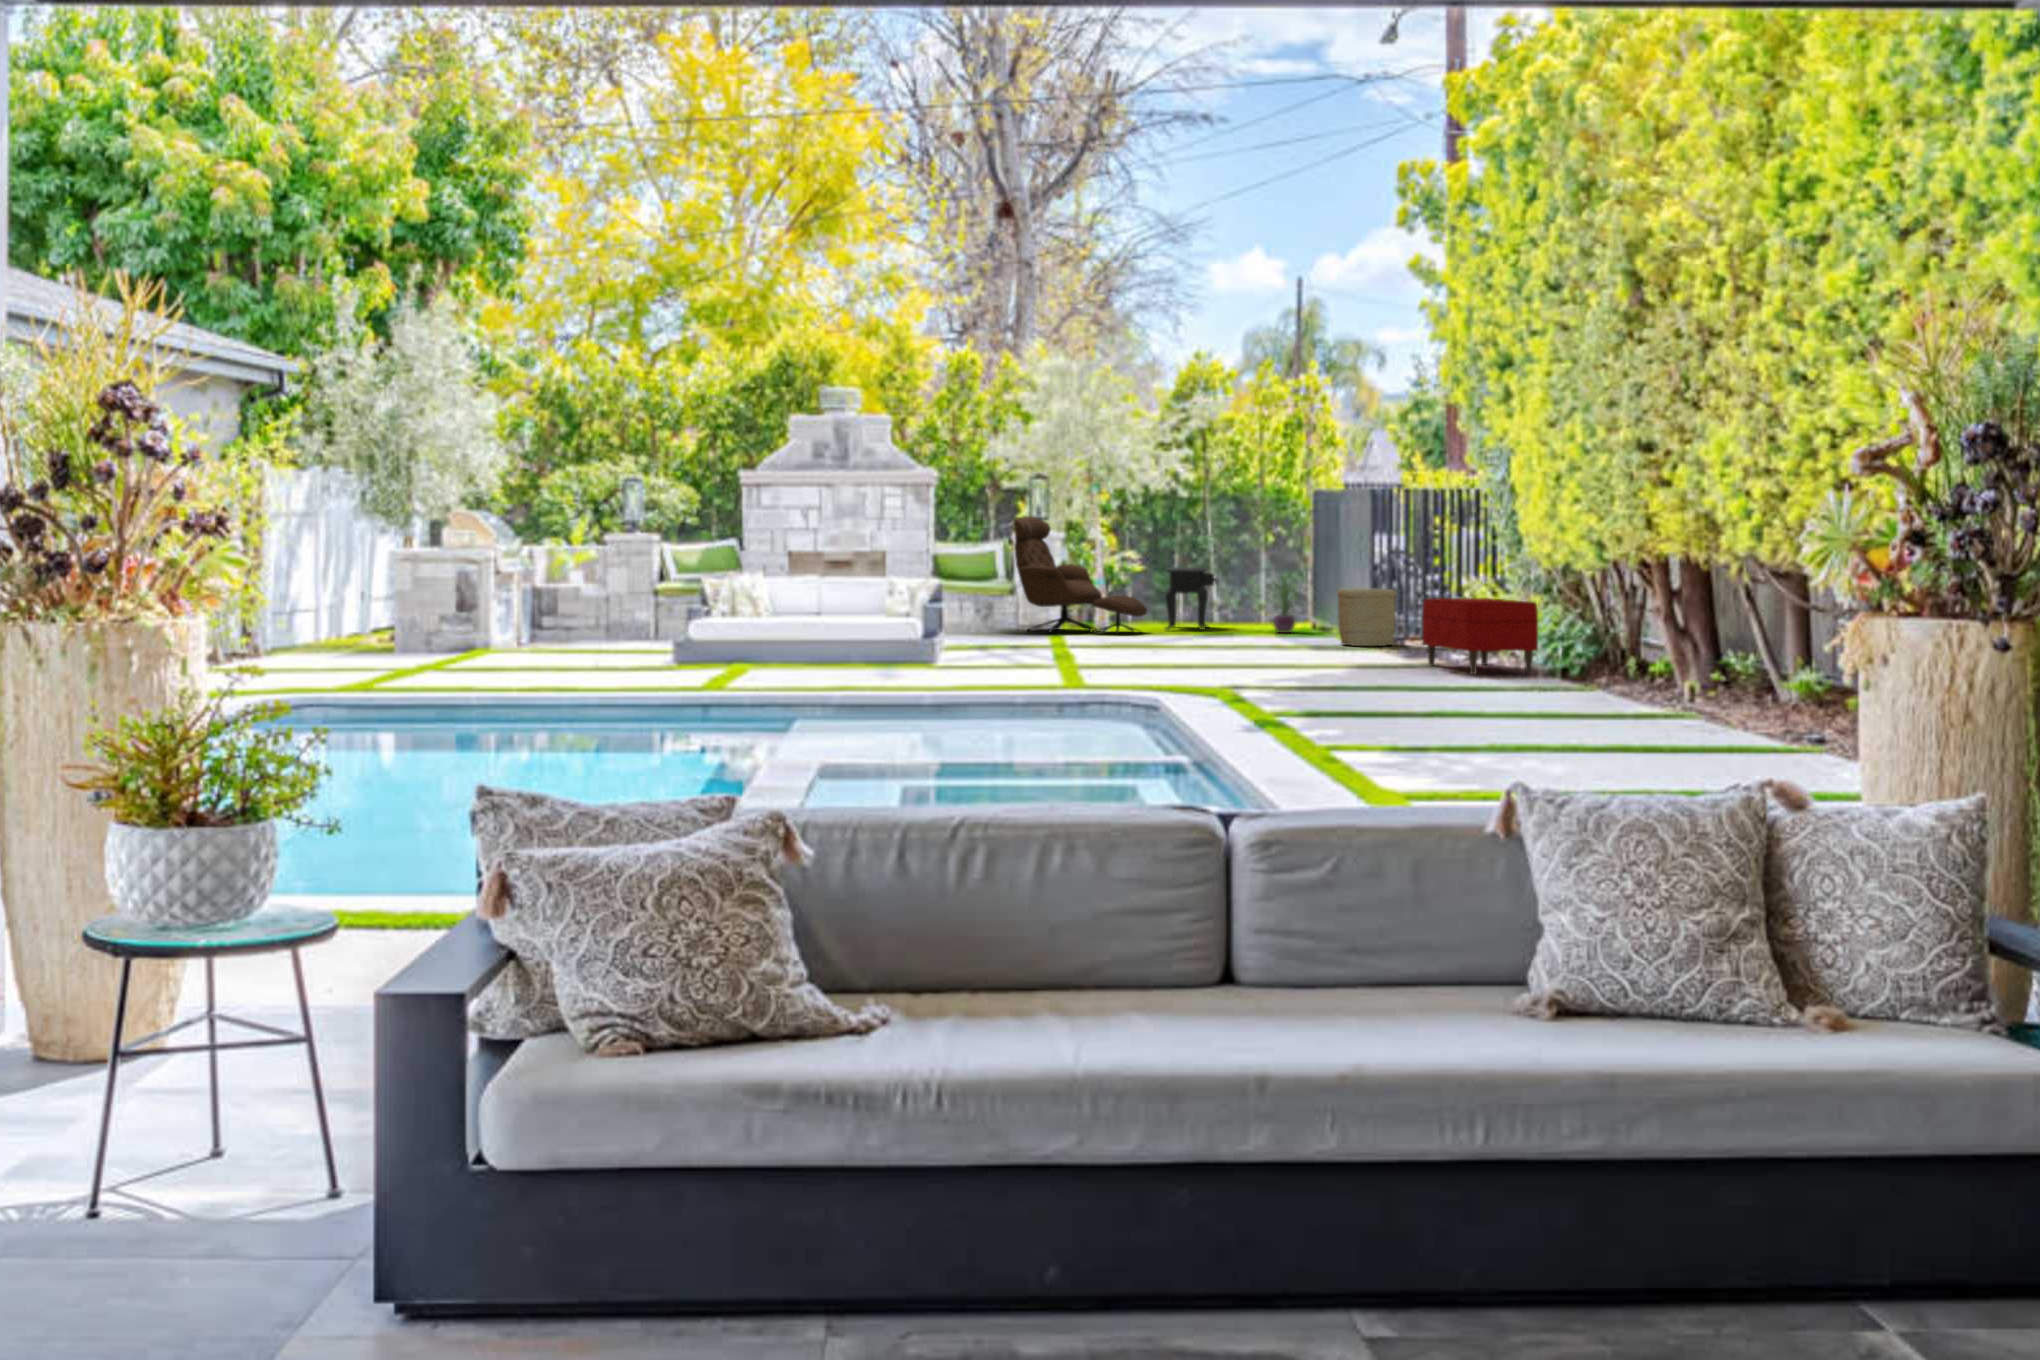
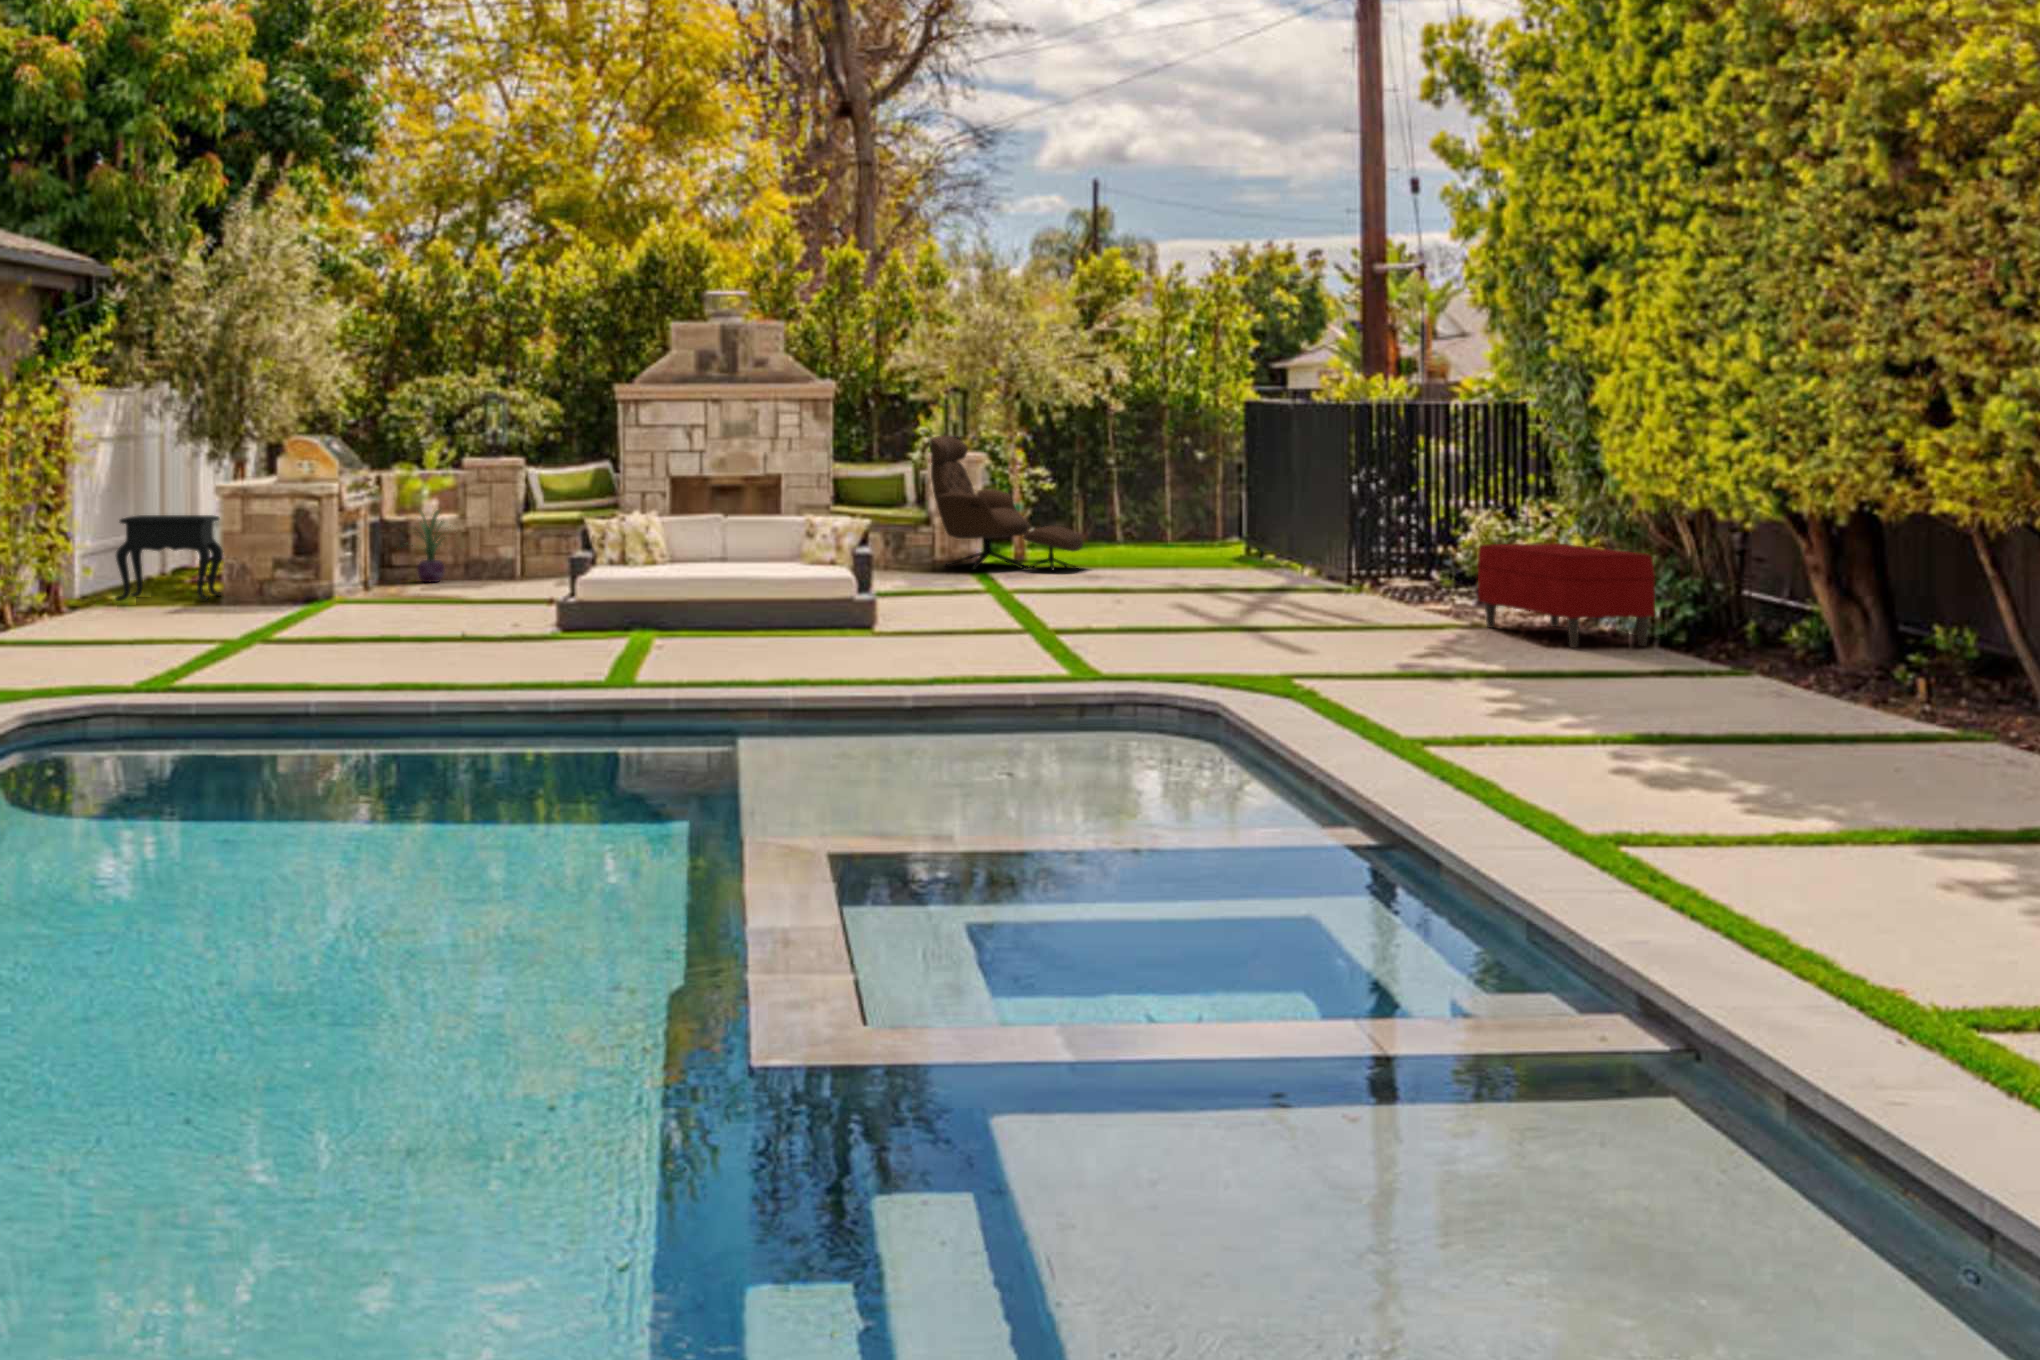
side table: present [1165,567,1217,630] -> present [116,515,223,601]
decorative plant: present [1269,574,1296,633] -> present [412,510,445,582]
woven basket: present [1337,588,1396,646] -> none [1325,521,1397,592]

